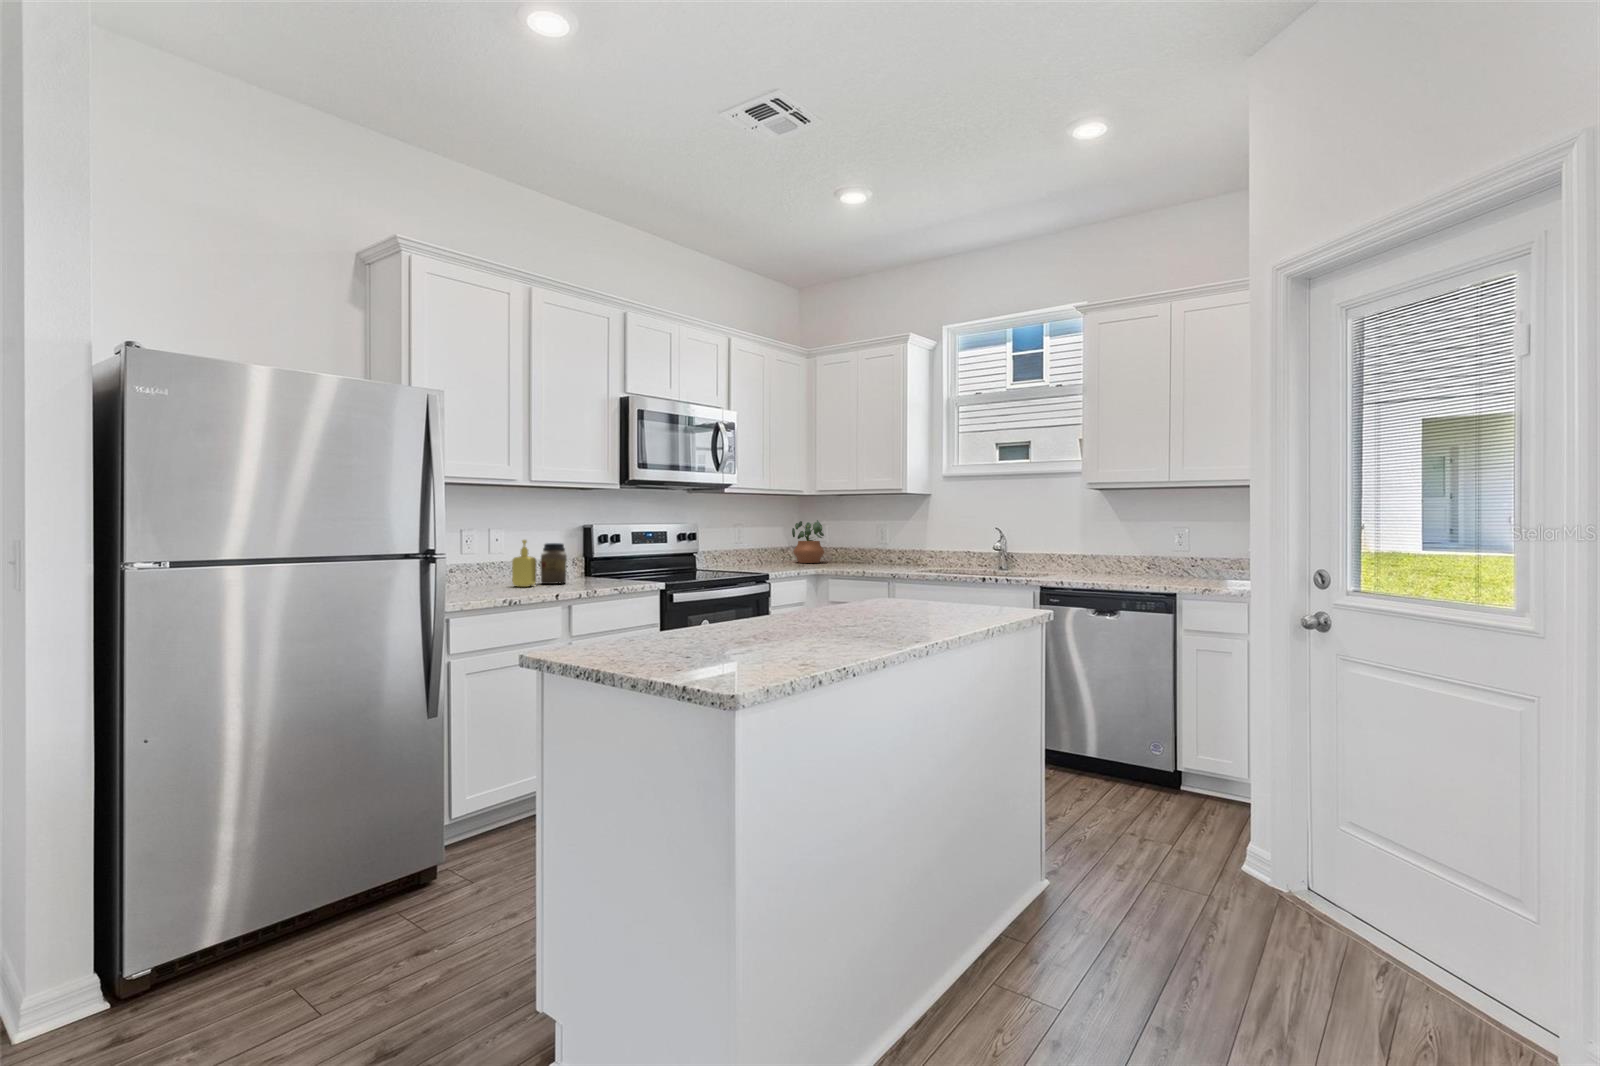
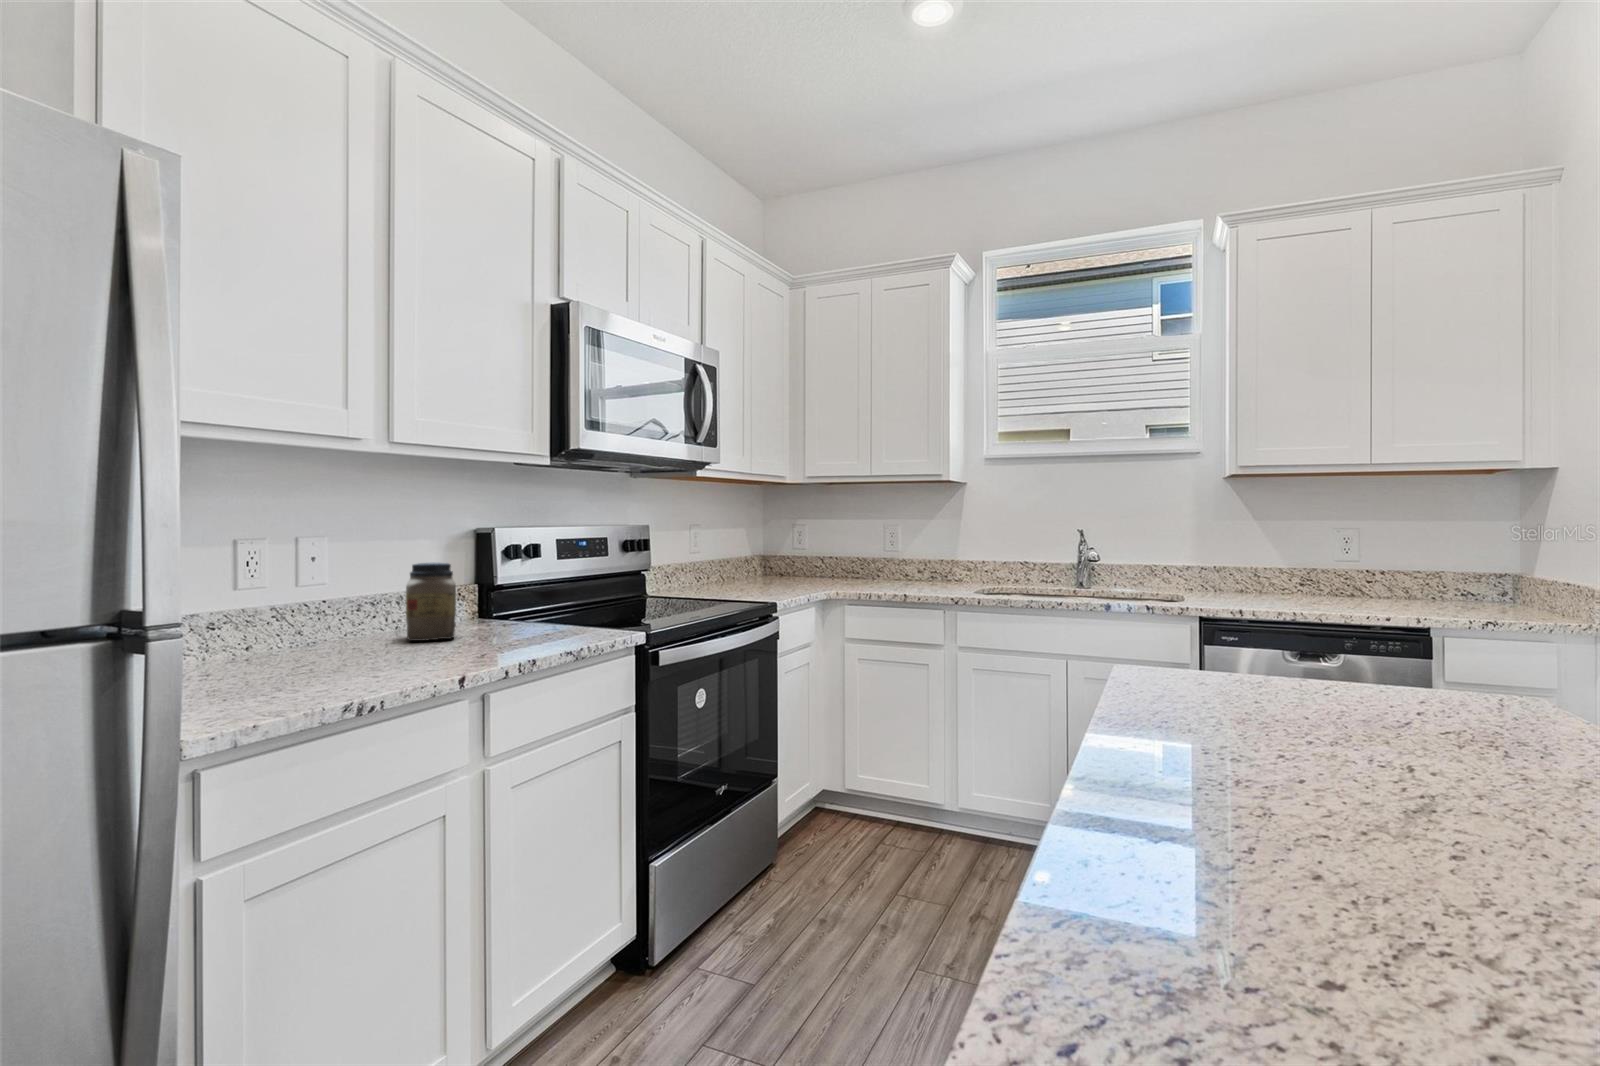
potted plant: present [792,520,824,563] -> none [762,519,807,579]
soap dispenser: present [512,540,536,587] -> none [349,558,400,651]

